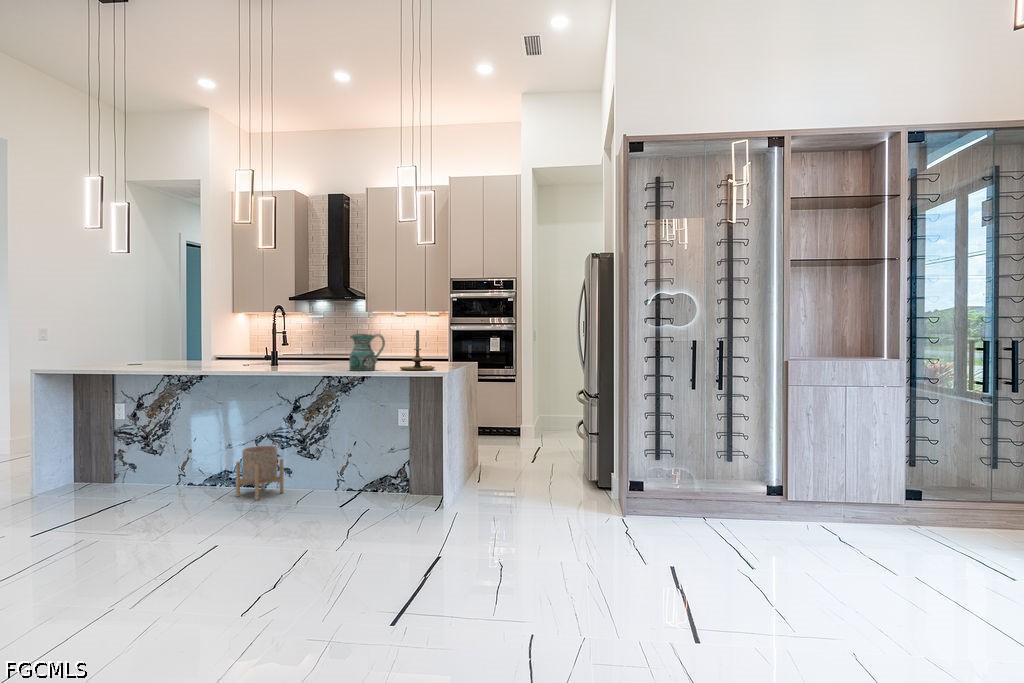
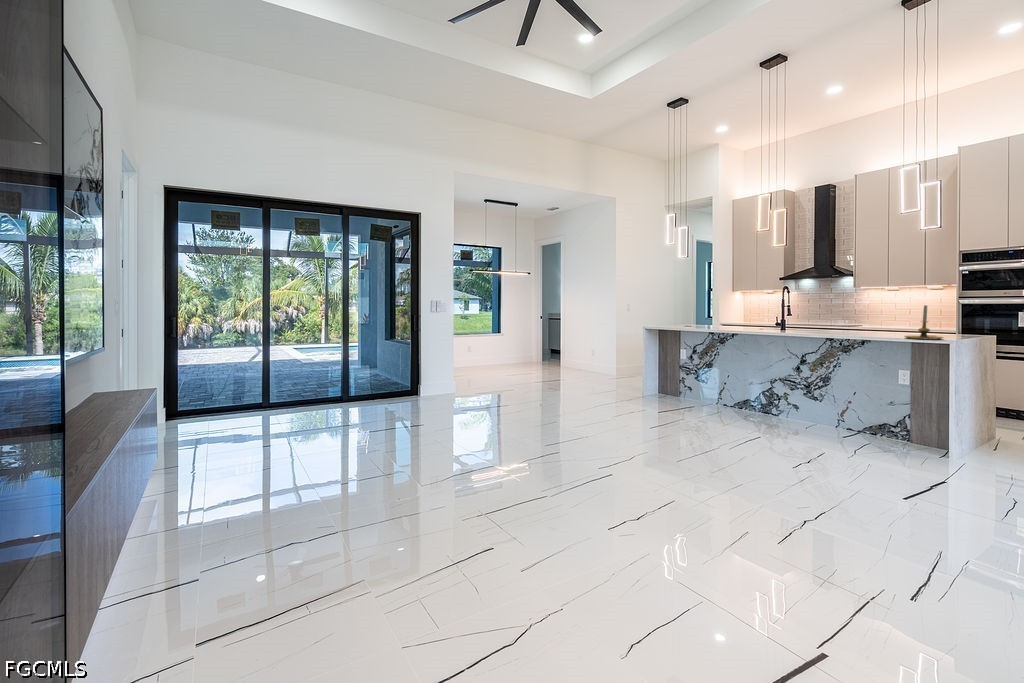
ceramic pitcher: present [349,334,385,371] -> none [855,309,890,338]
planter: present [236,446,283,501] -> none [758,386,793,421]

